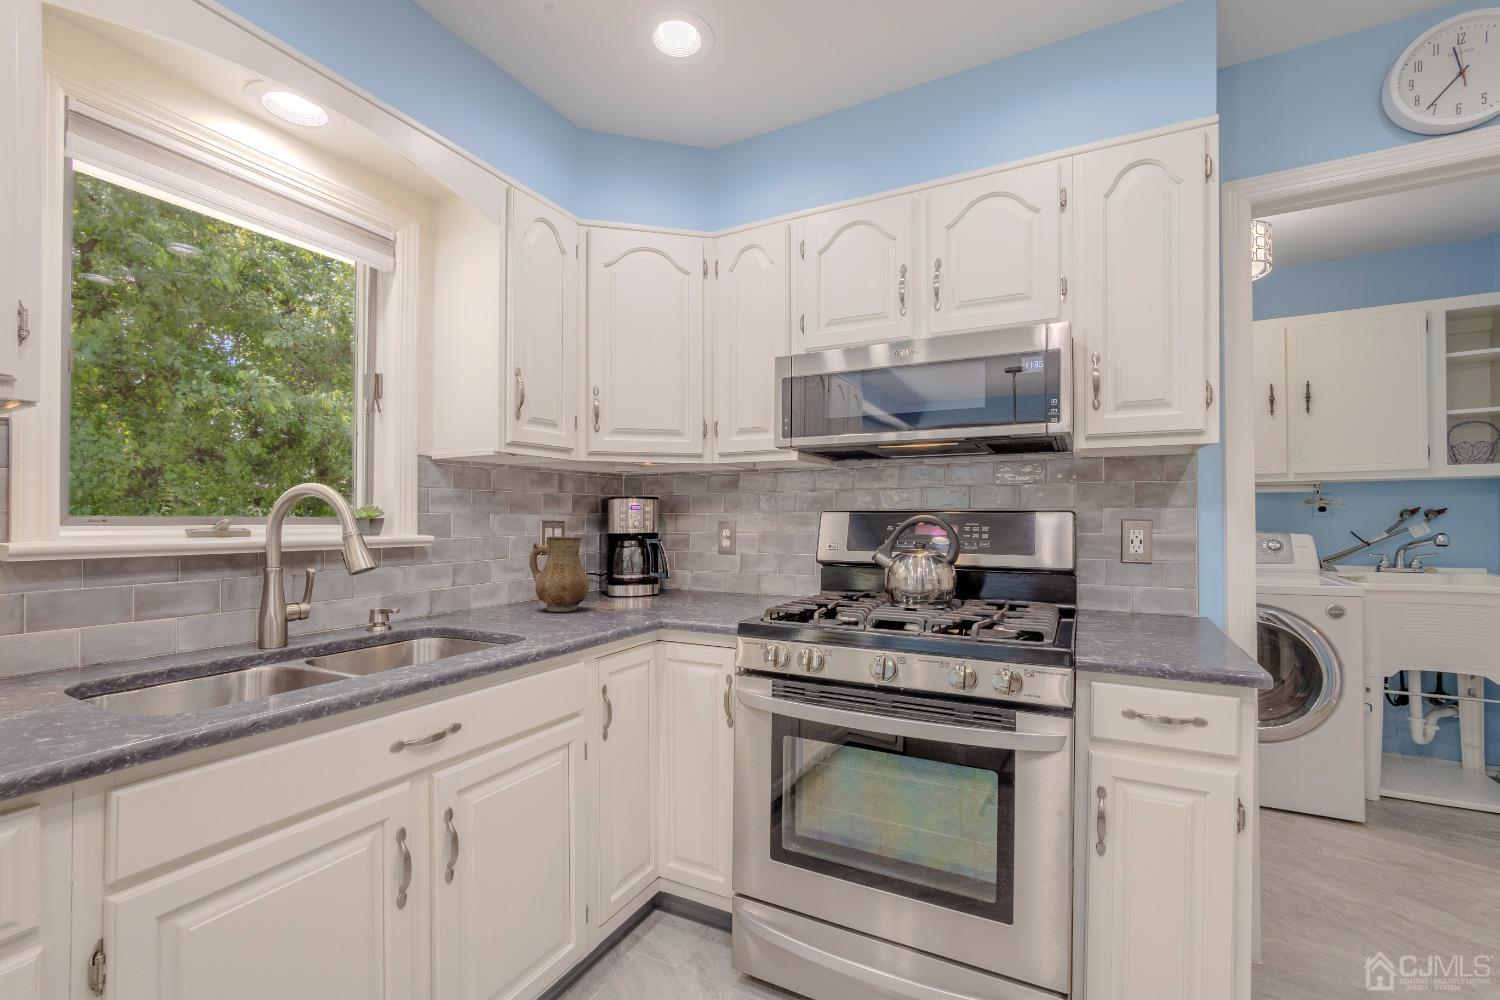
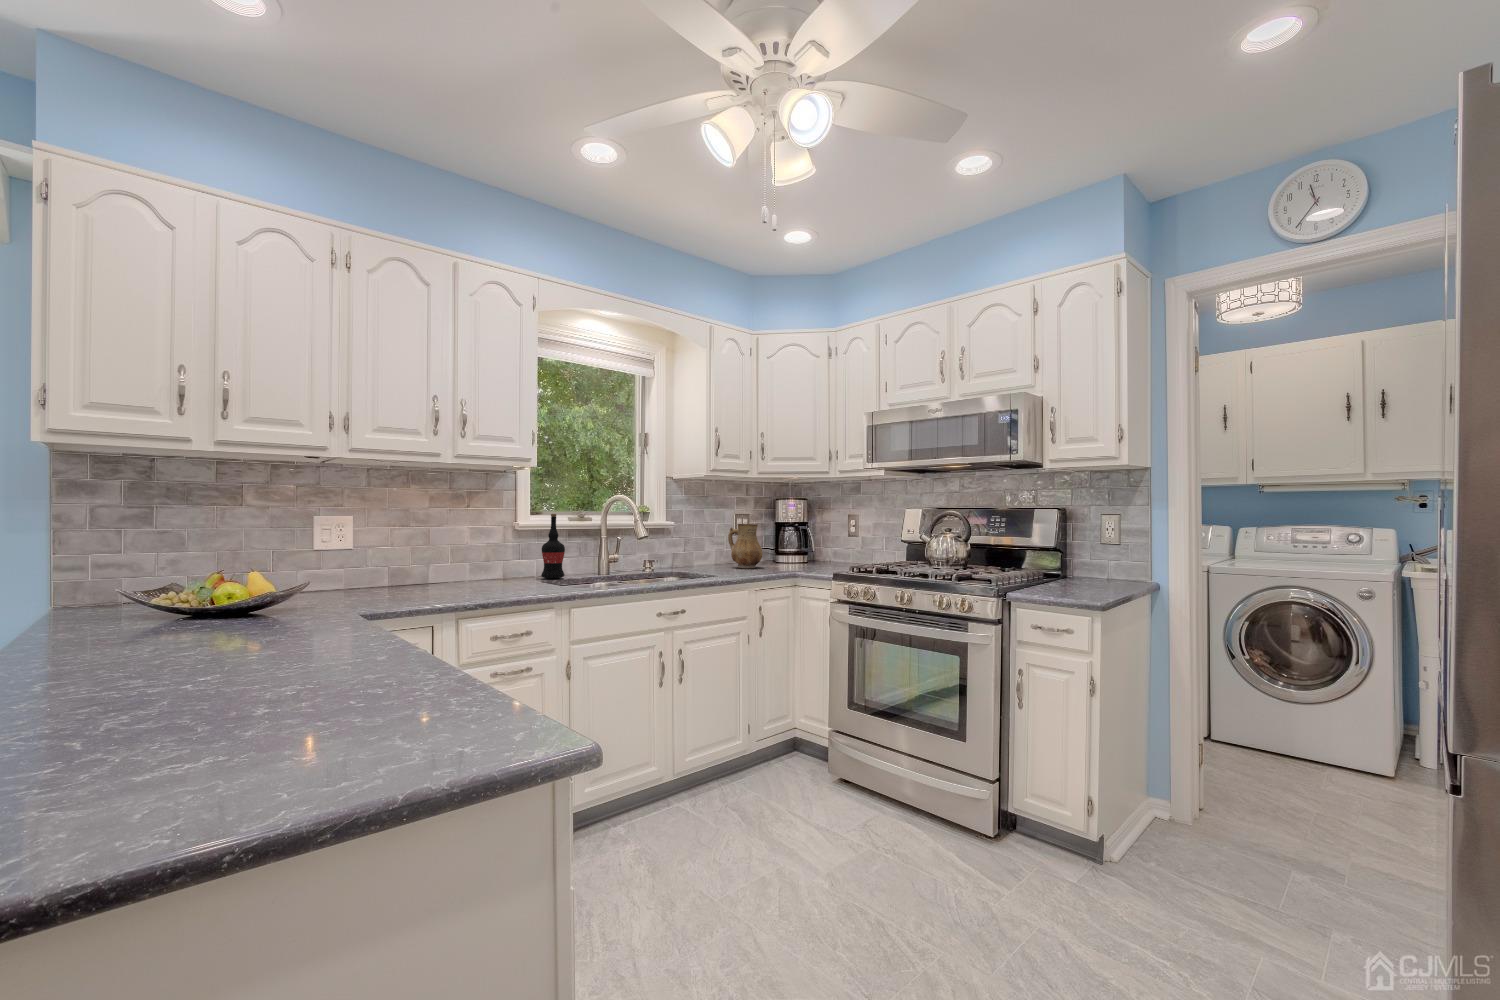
wine bottle: none [99,522,169,671] -> present [541,514,565,579]

